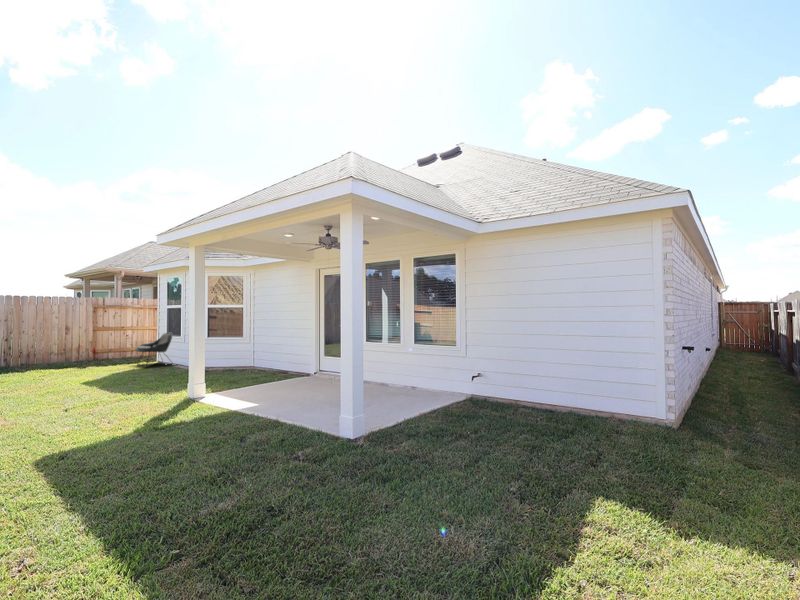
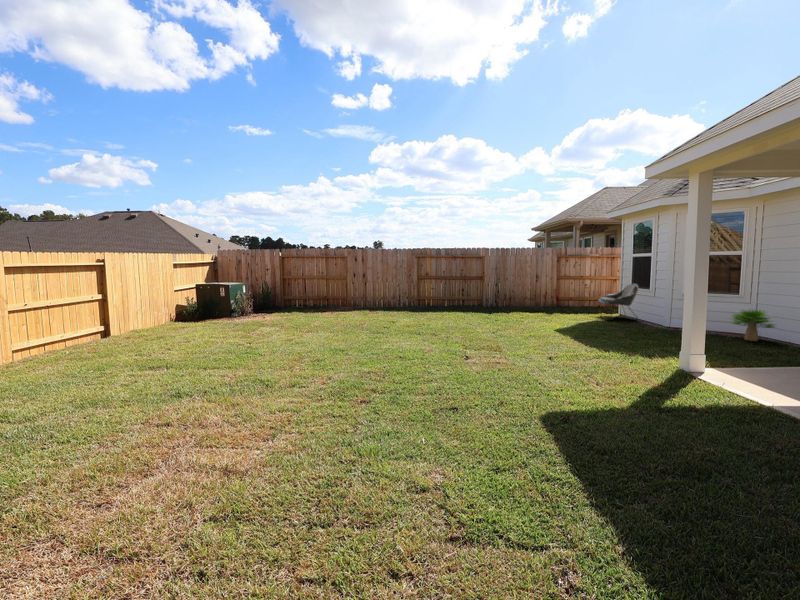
potted plant: none [234,346,264,370] -> present [732,310,775,341]

